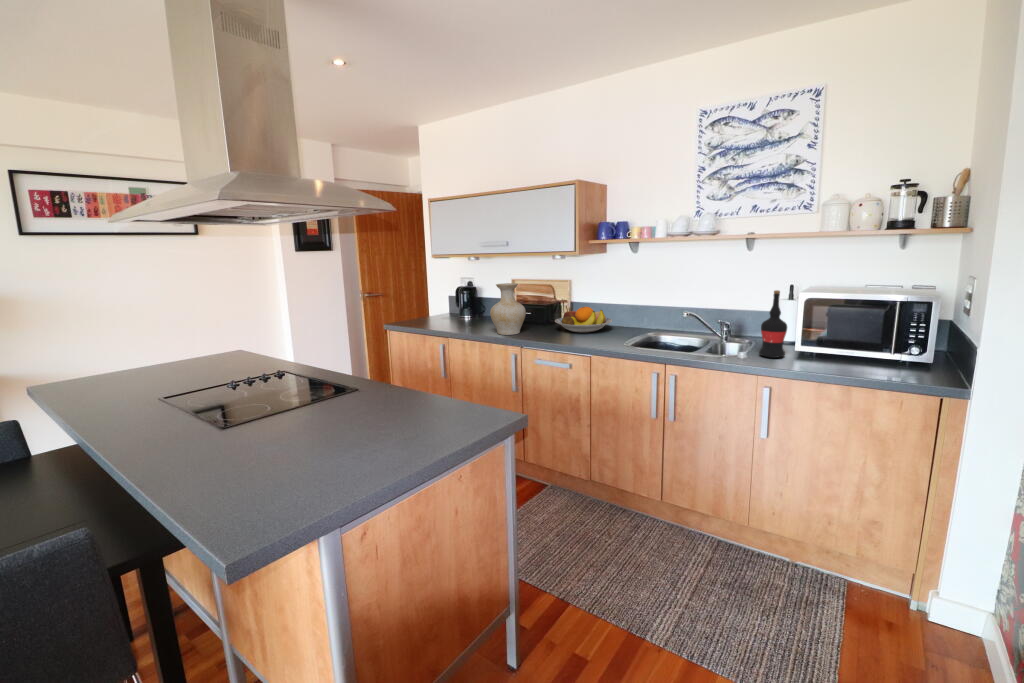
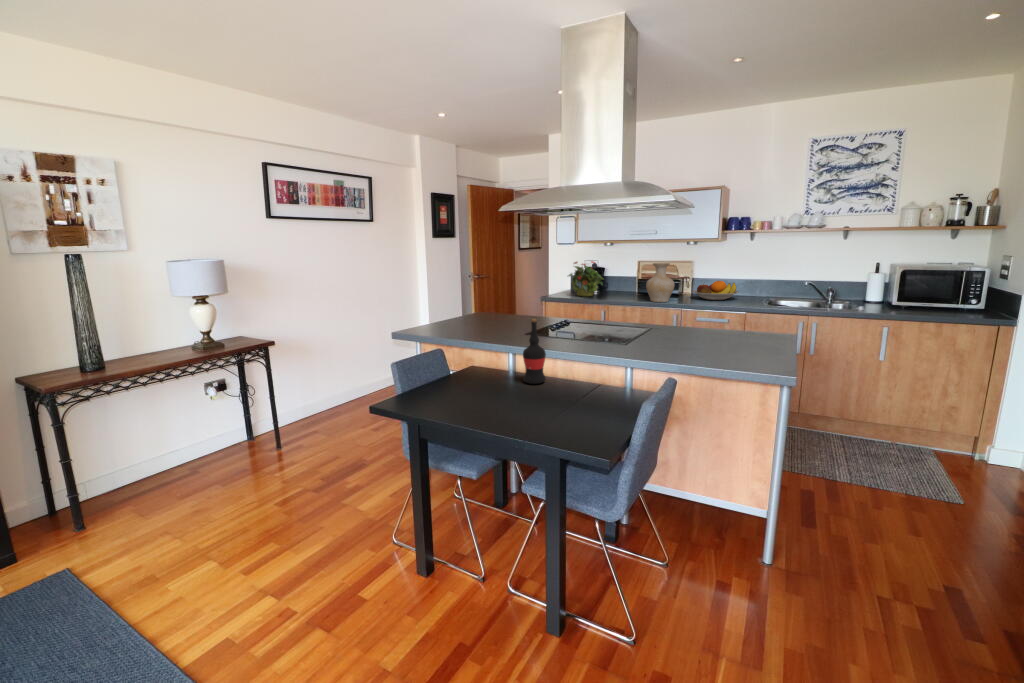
potted plant: none [417,279,462,323] -> present [569,262,603,296]
wine bottle: present [759,290,787,358] -> present [523,319,546,384]

